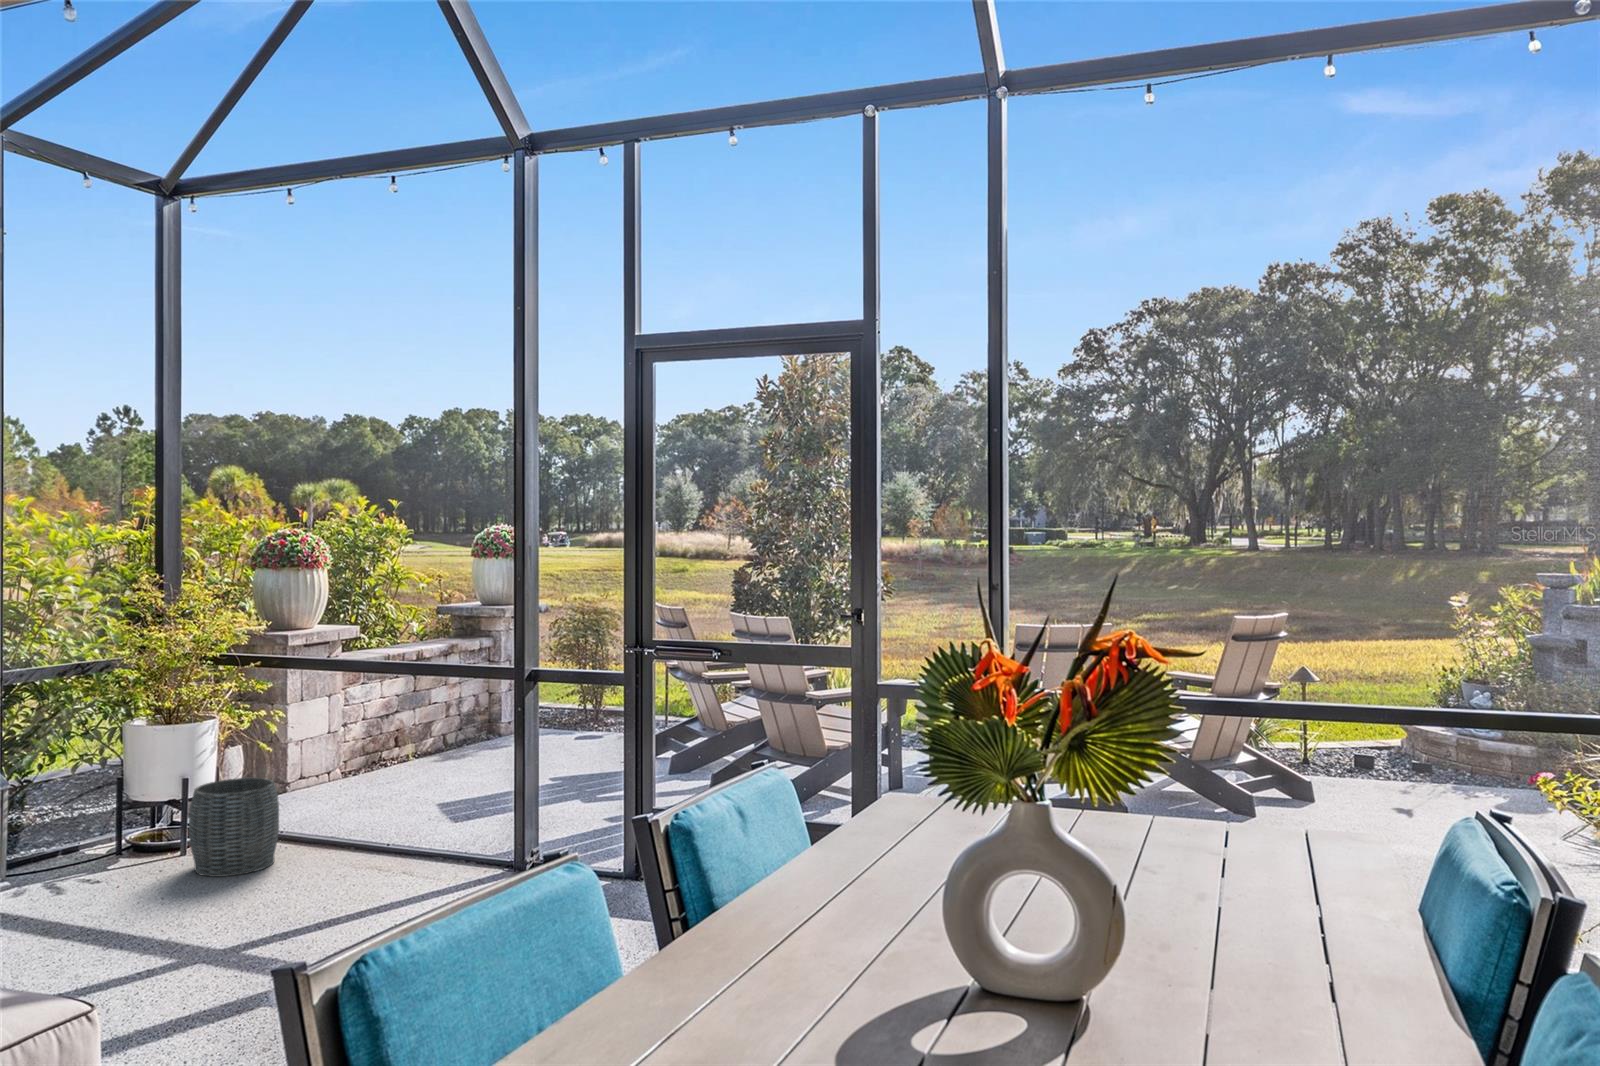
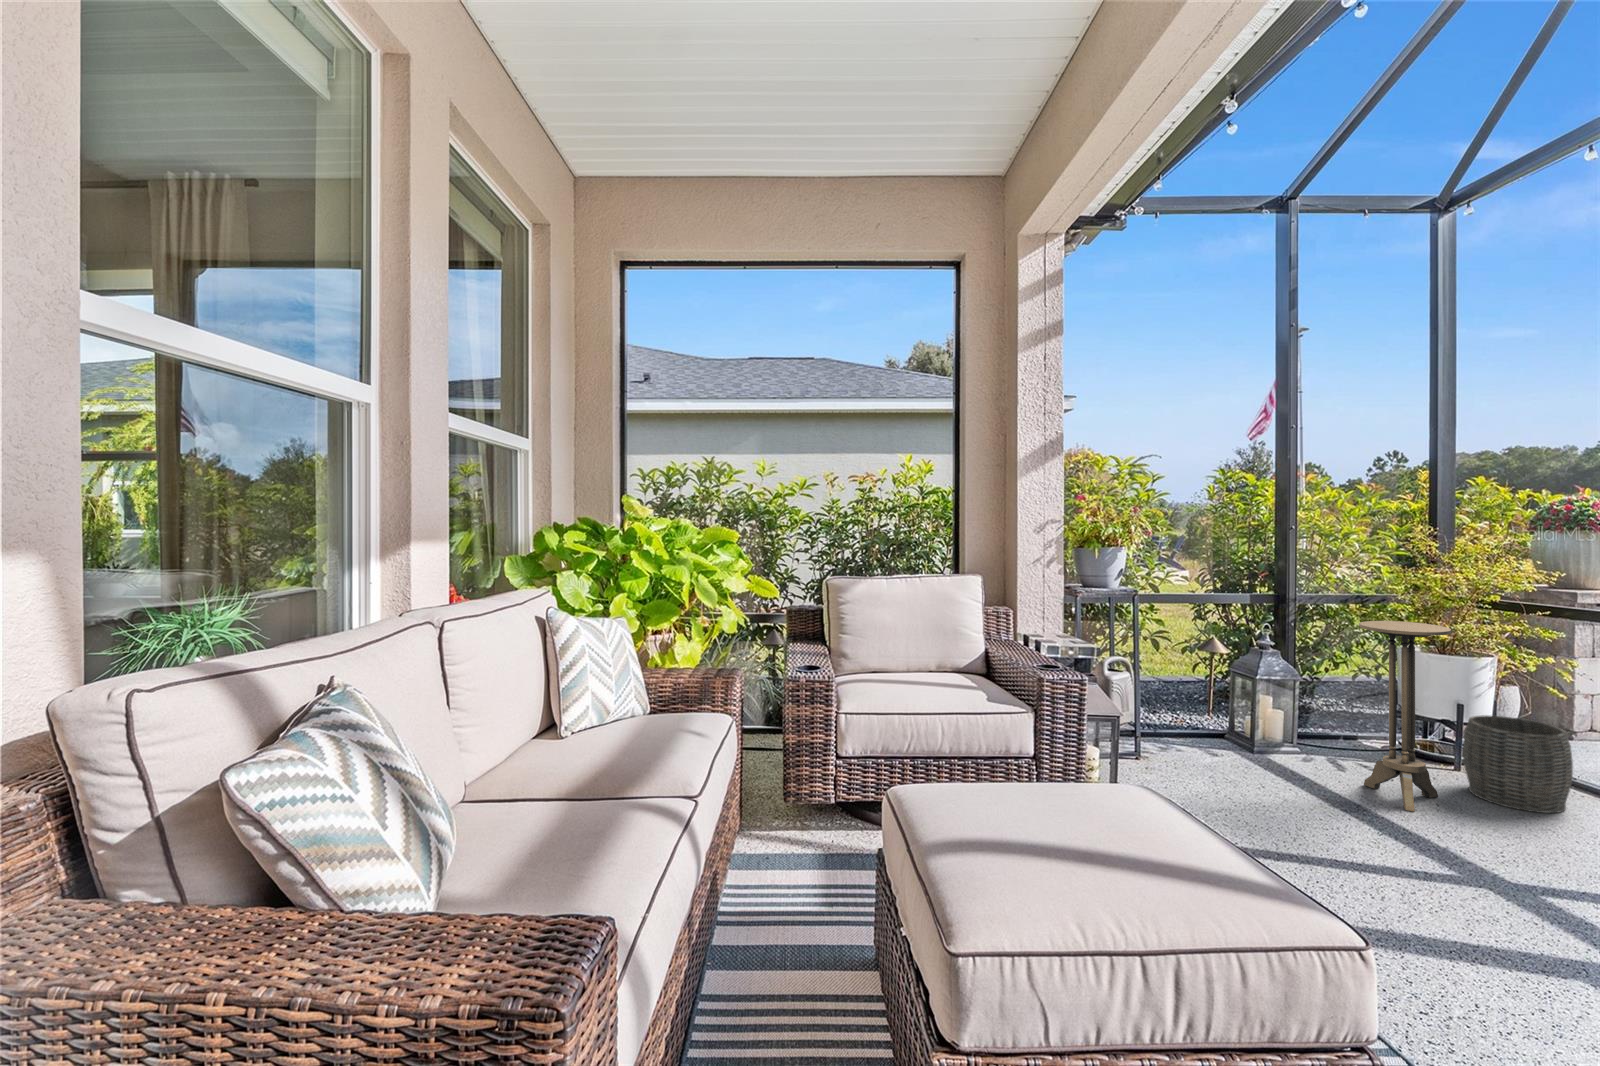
side table: none [81,687,176,914] -> present [1359,621,1451,812]

